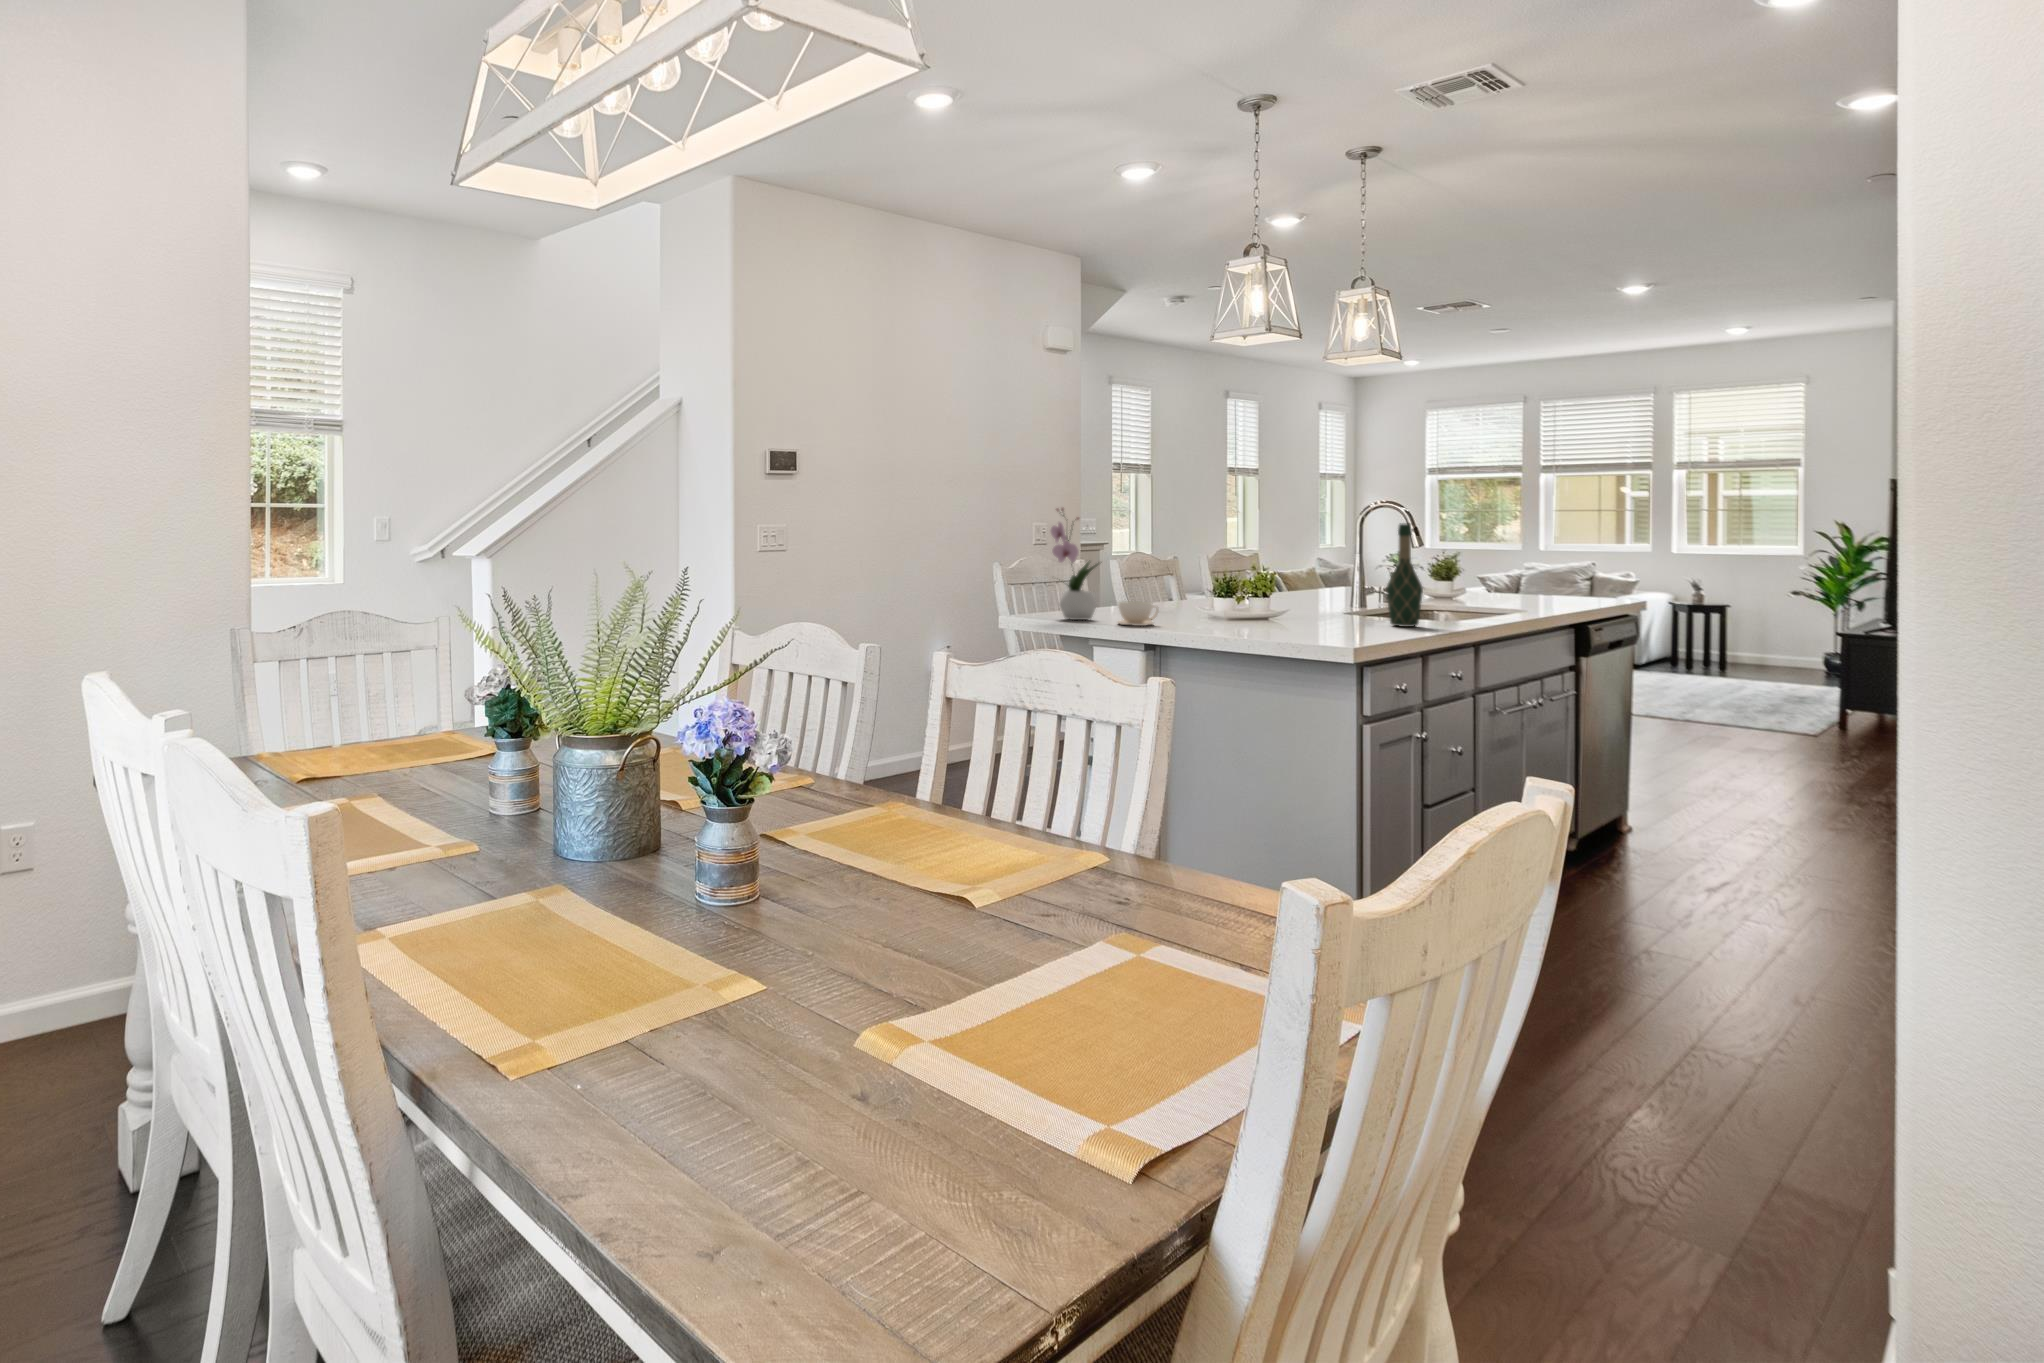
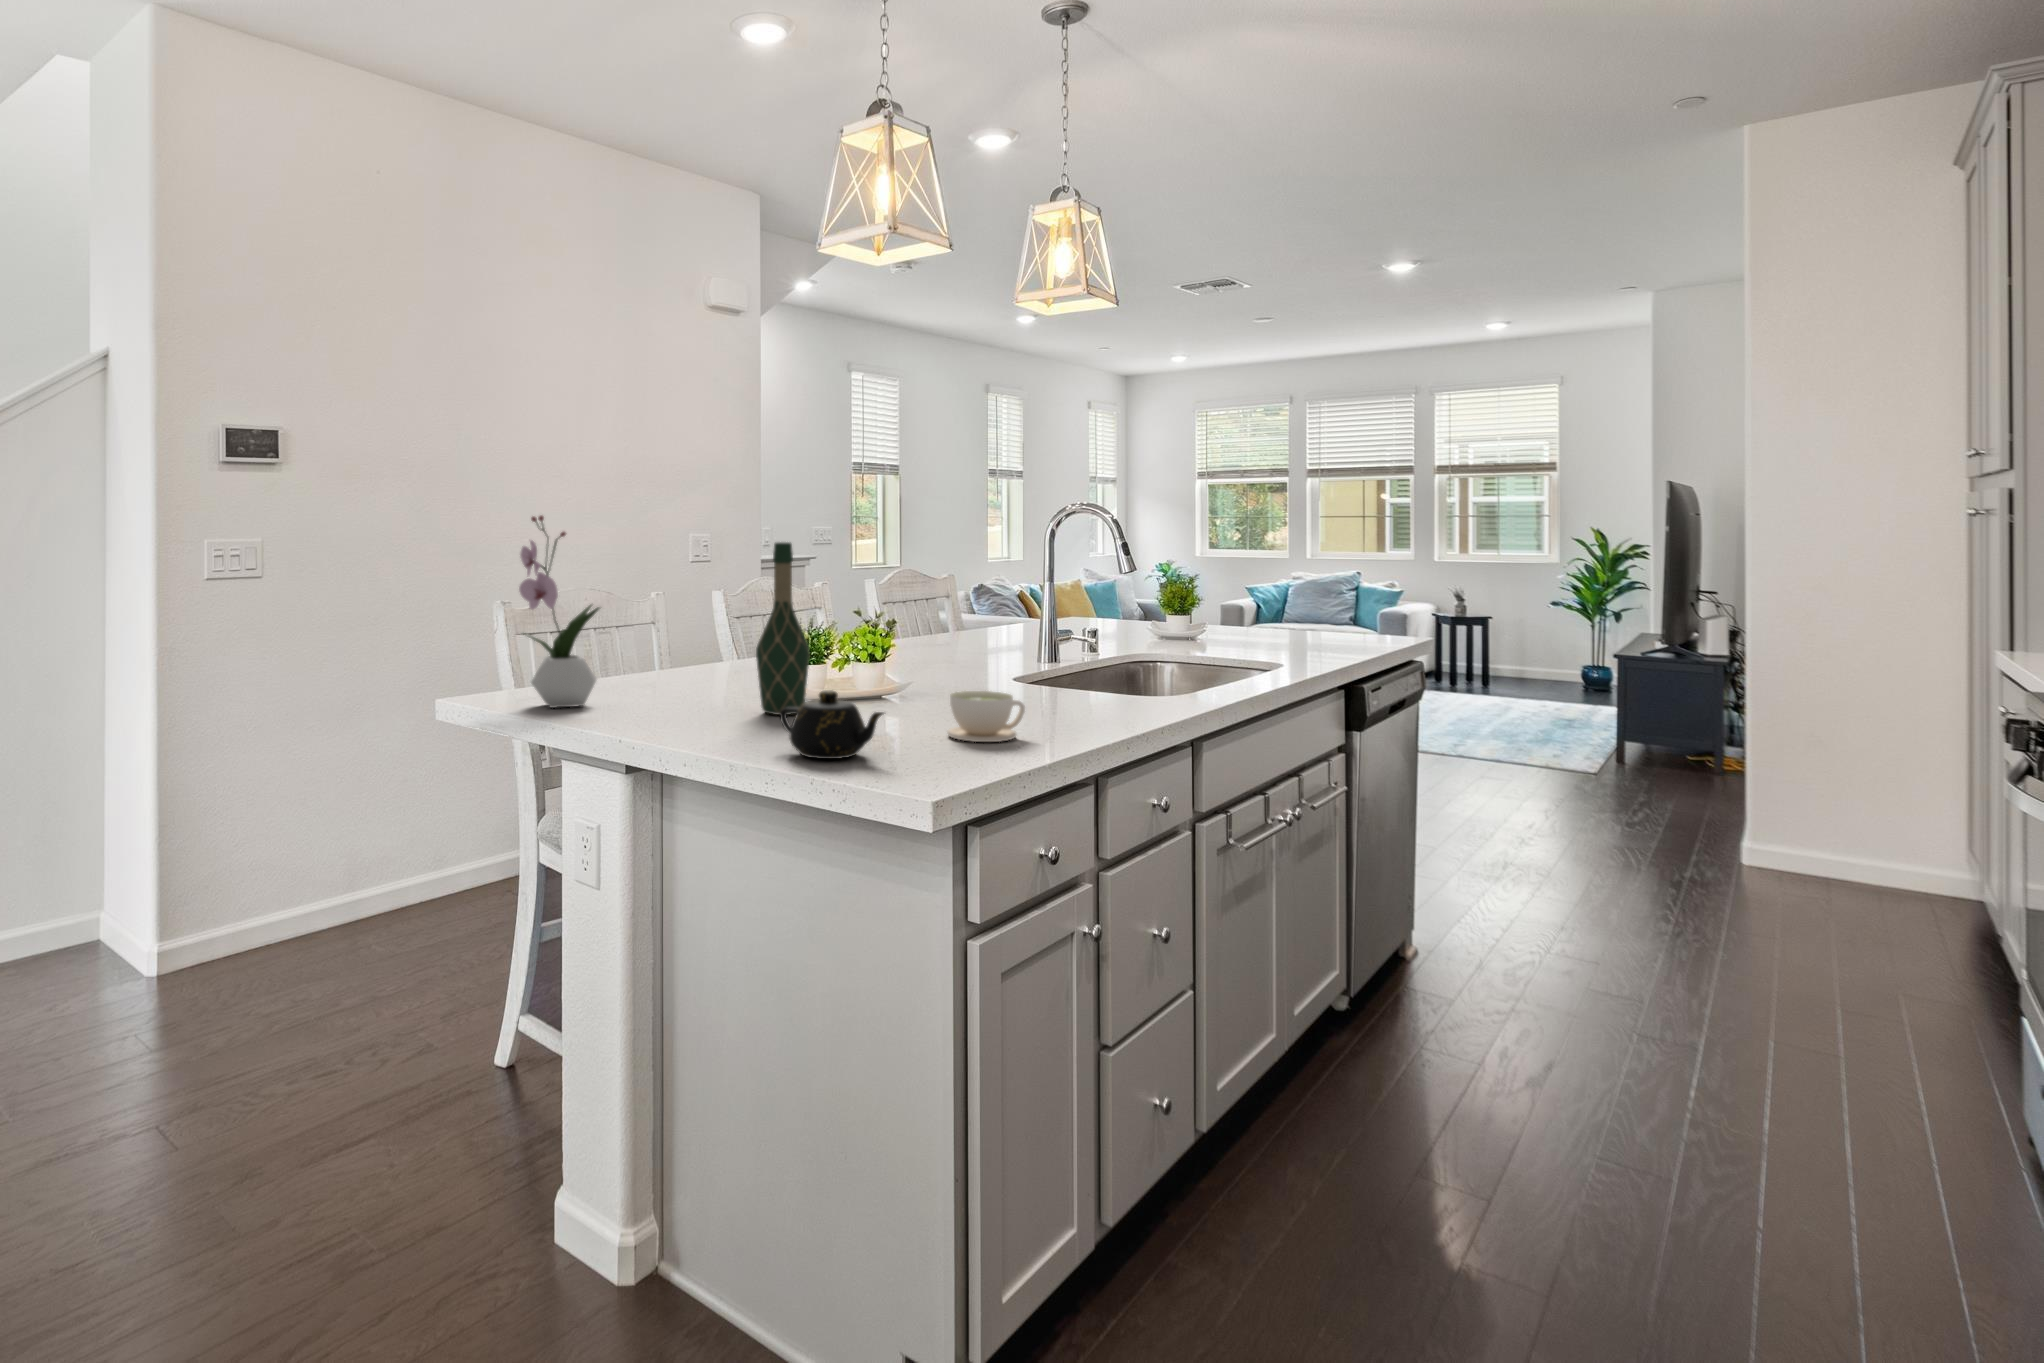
wine bottle: present [1386,523,1423,627] -> present [756,542,810,715]
teapot: none [1244,601,1312,636] -> present [780,690,884,759]
coffee cup: present [1118,602,1159,626] -> present [947,691,1025,742]

